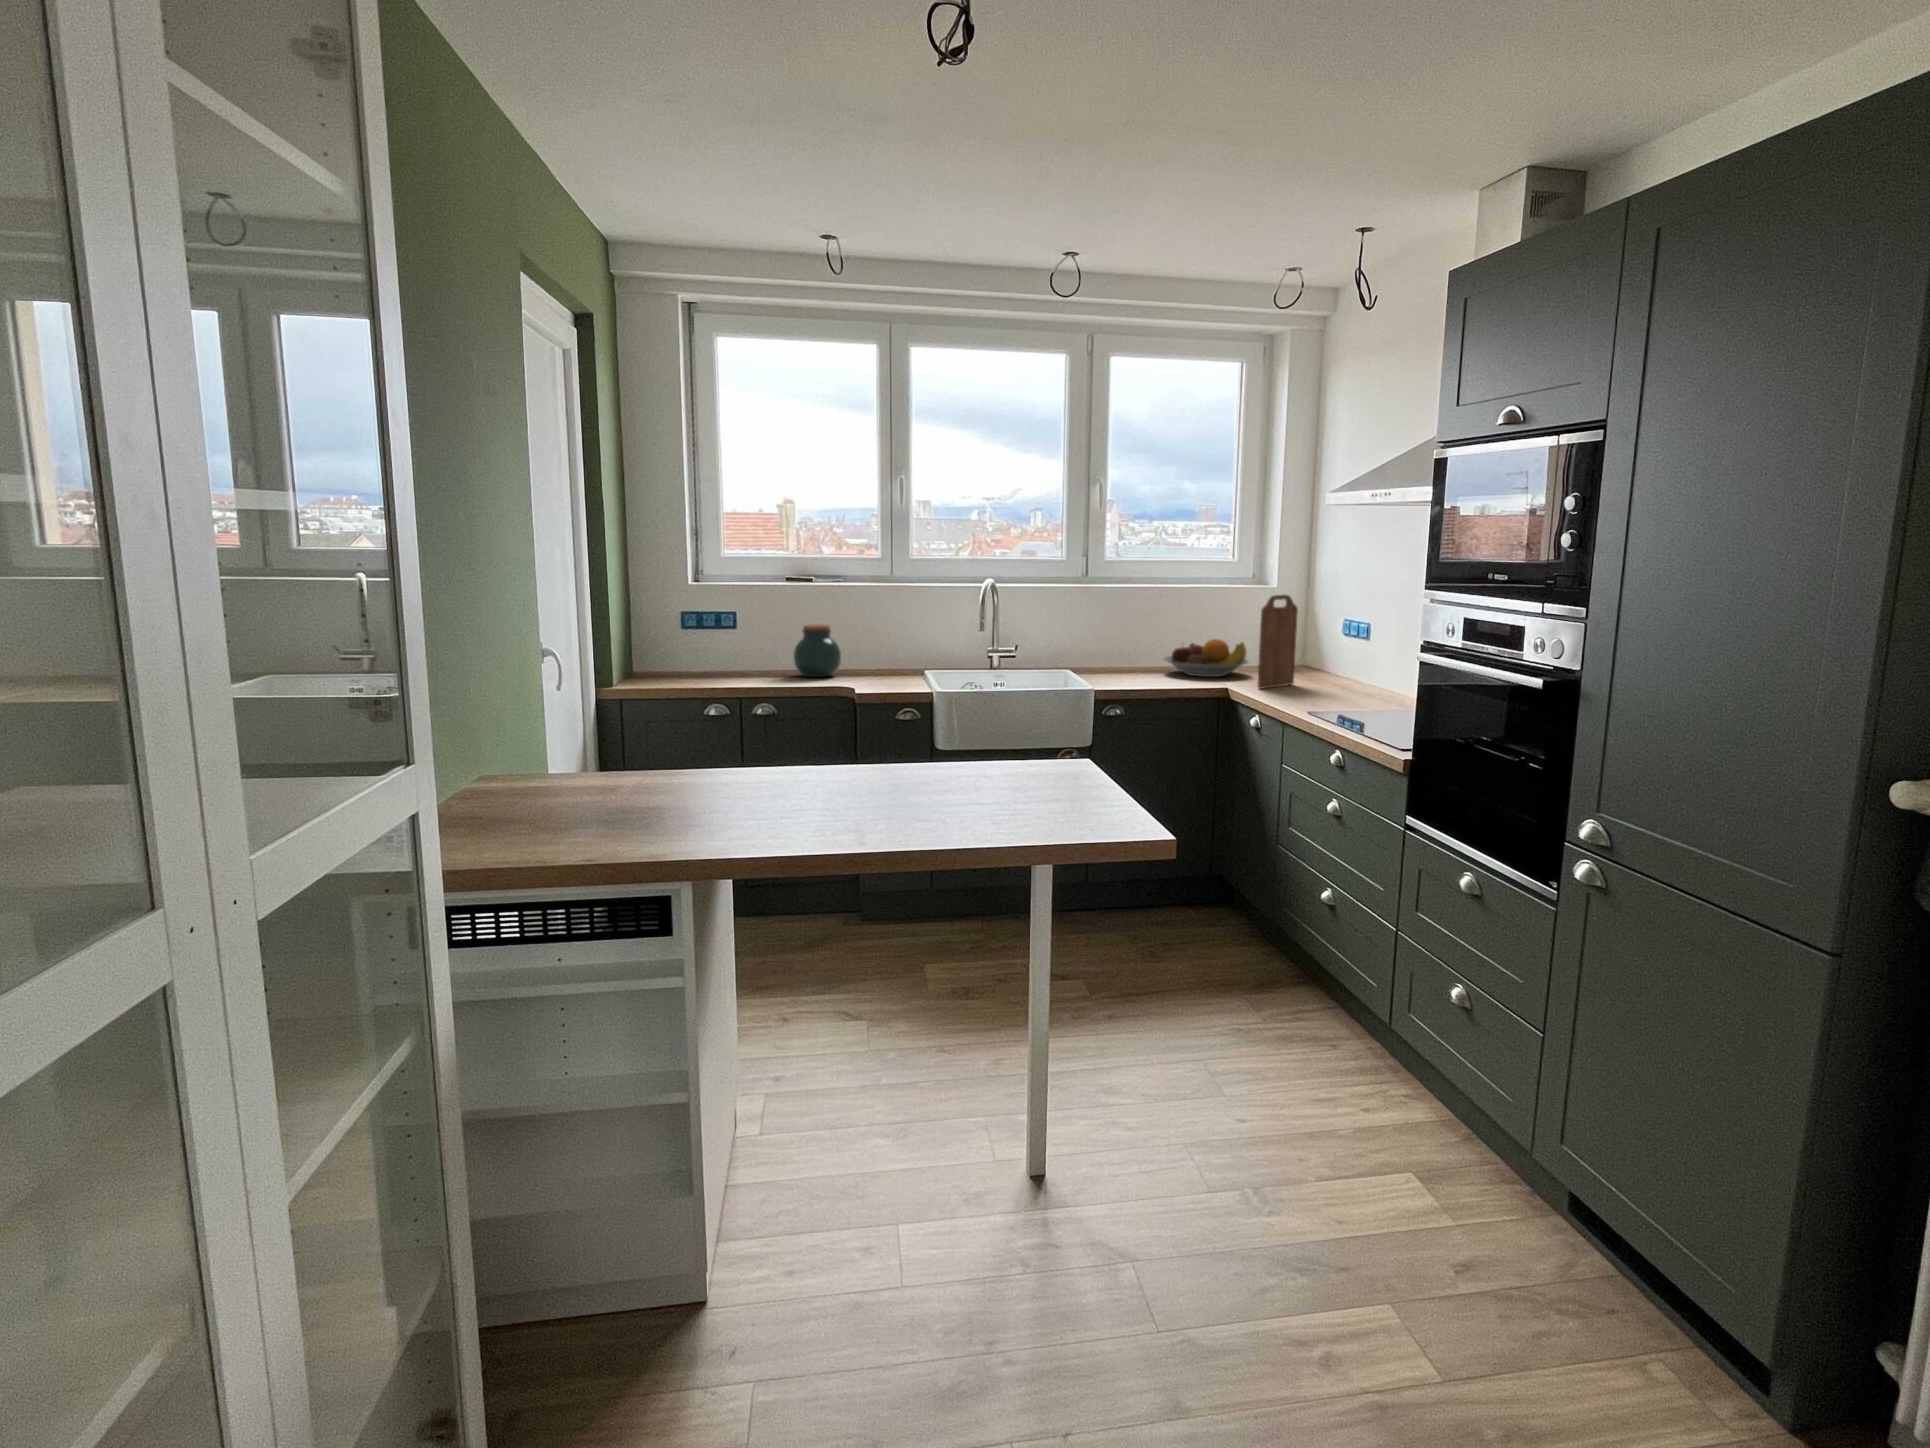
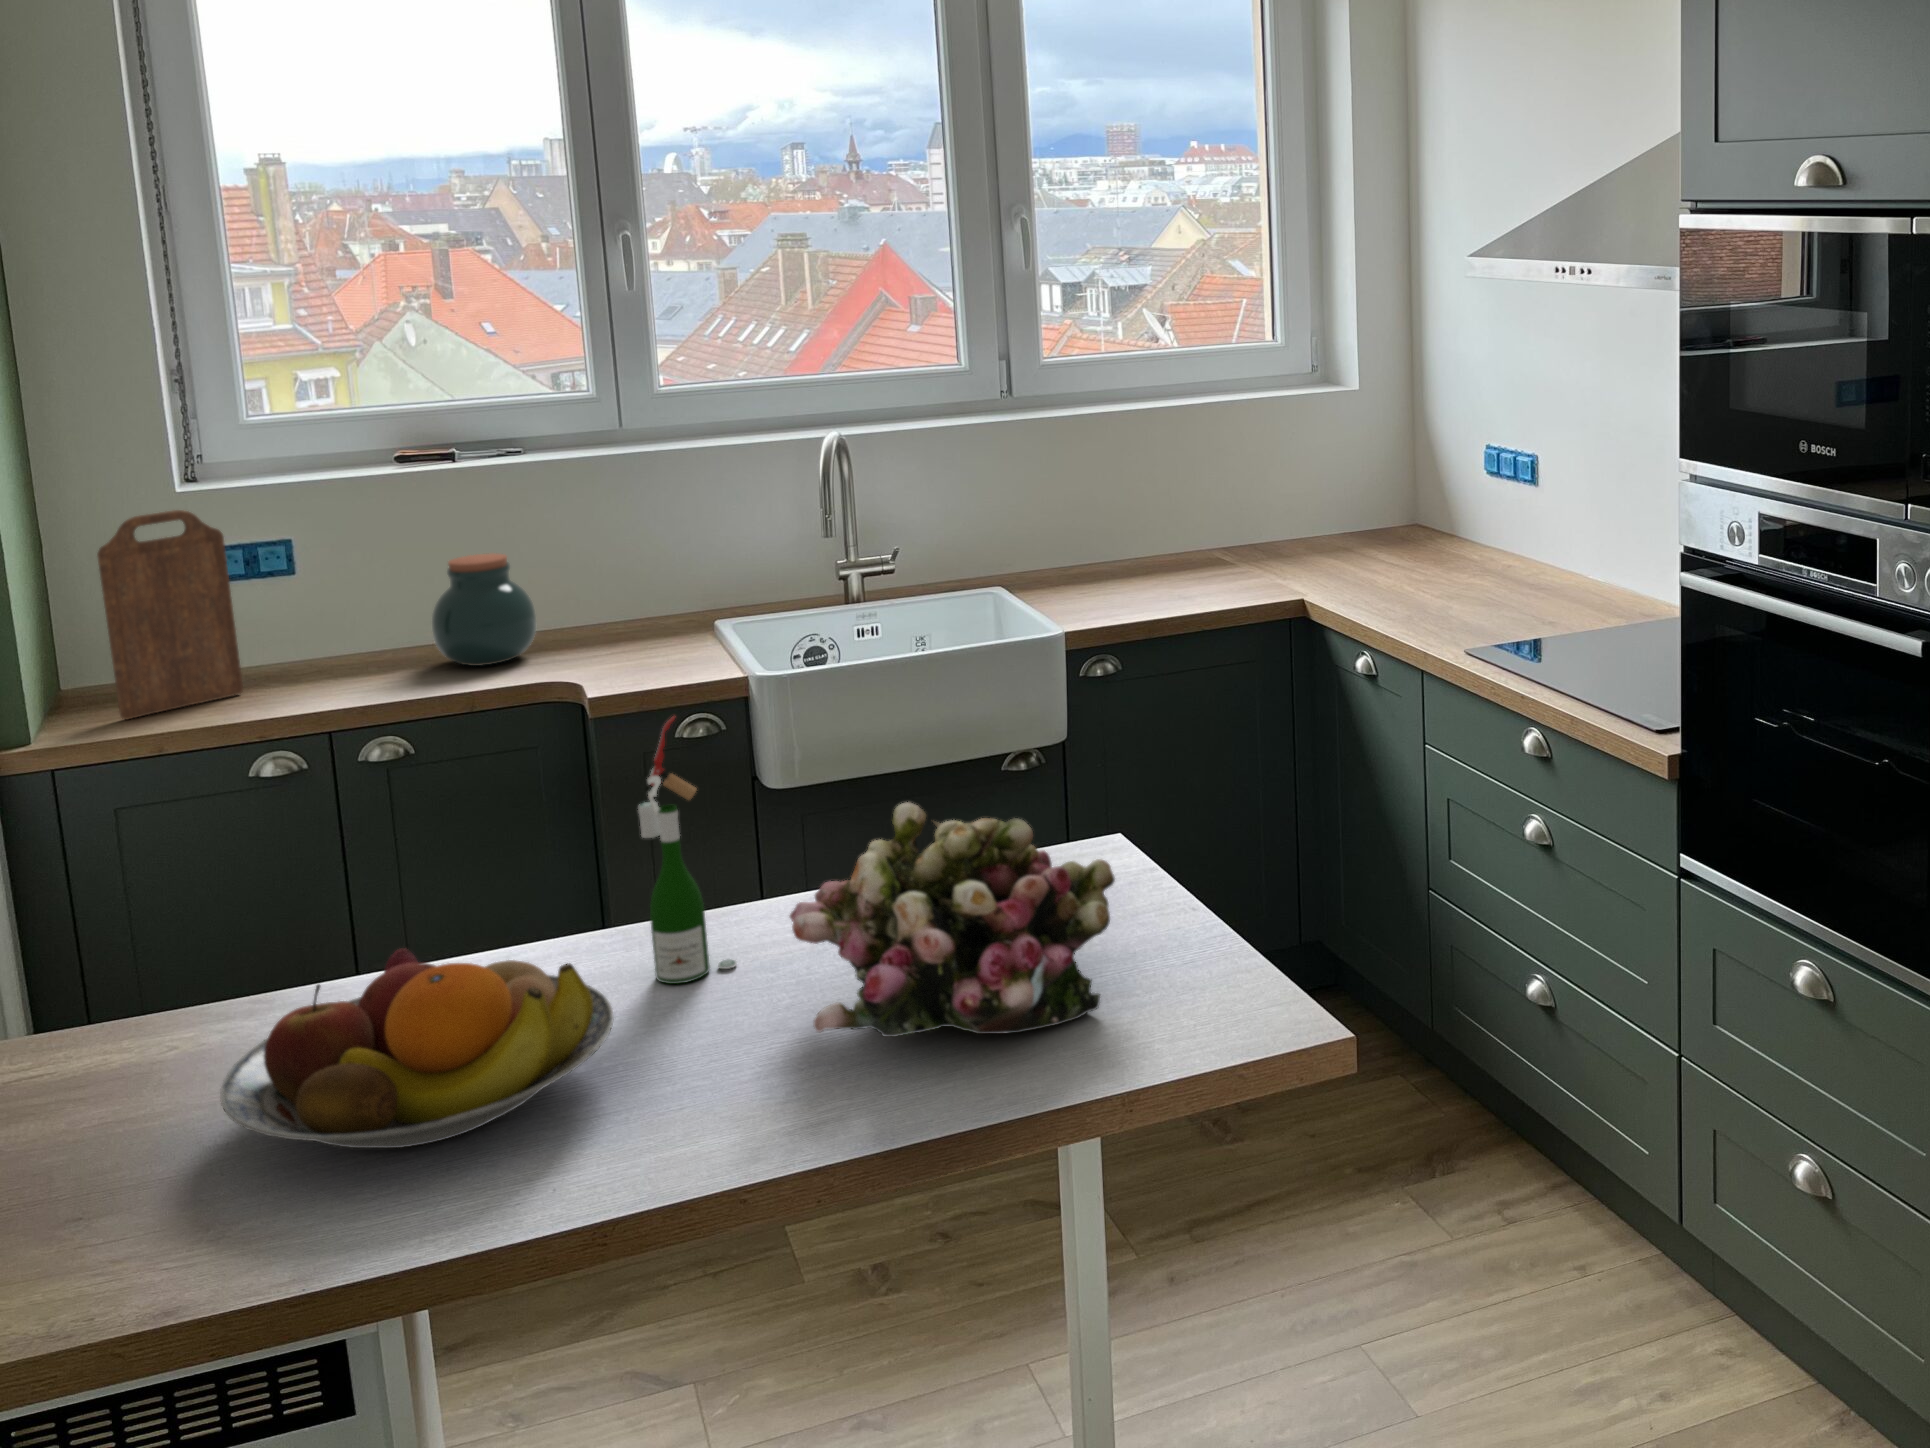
cutting board: present [1258,595,1298,689] -> present [97,510,243,719]
fruit bowl: present [1164,639,1248,677] -> present [220,948,614,1148]
wine bottle: none [844,653,884,785] -> present [638,716,737,984]
flower arrangement: none [900,702,1066,816] -> present [790,802,1115,1037]

